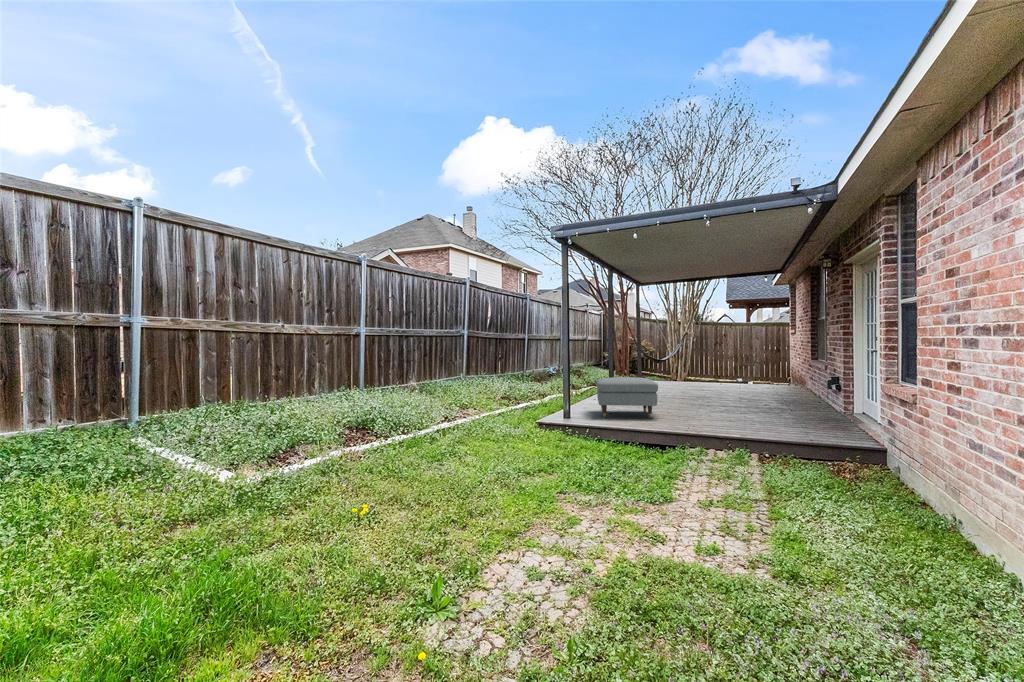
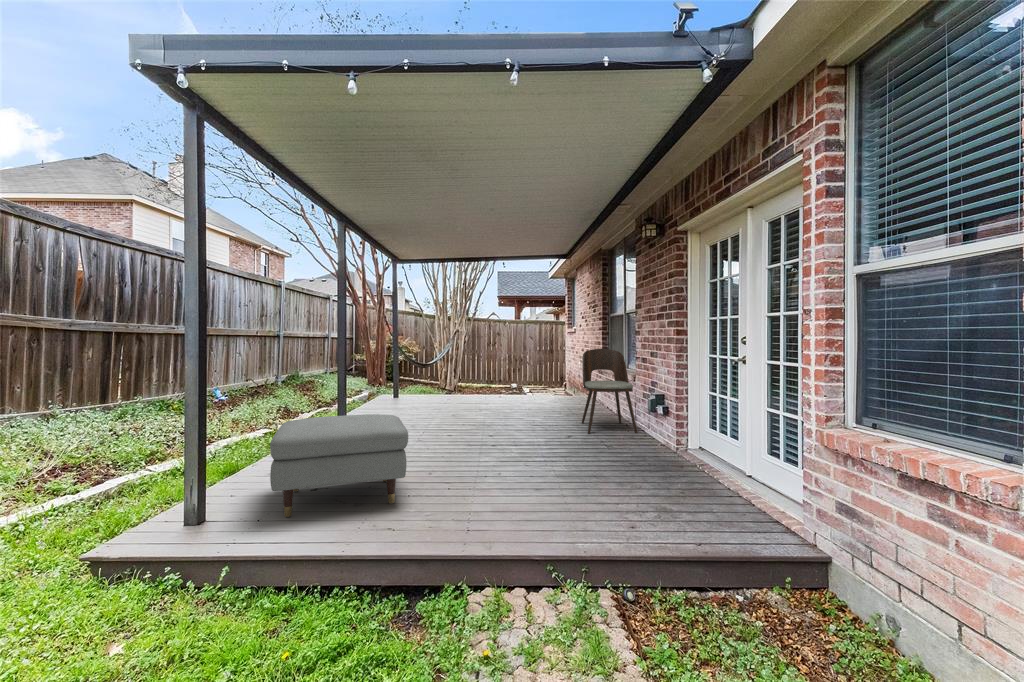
dining chair: none [781,346,824,406] -> present [582,349,638,434]

